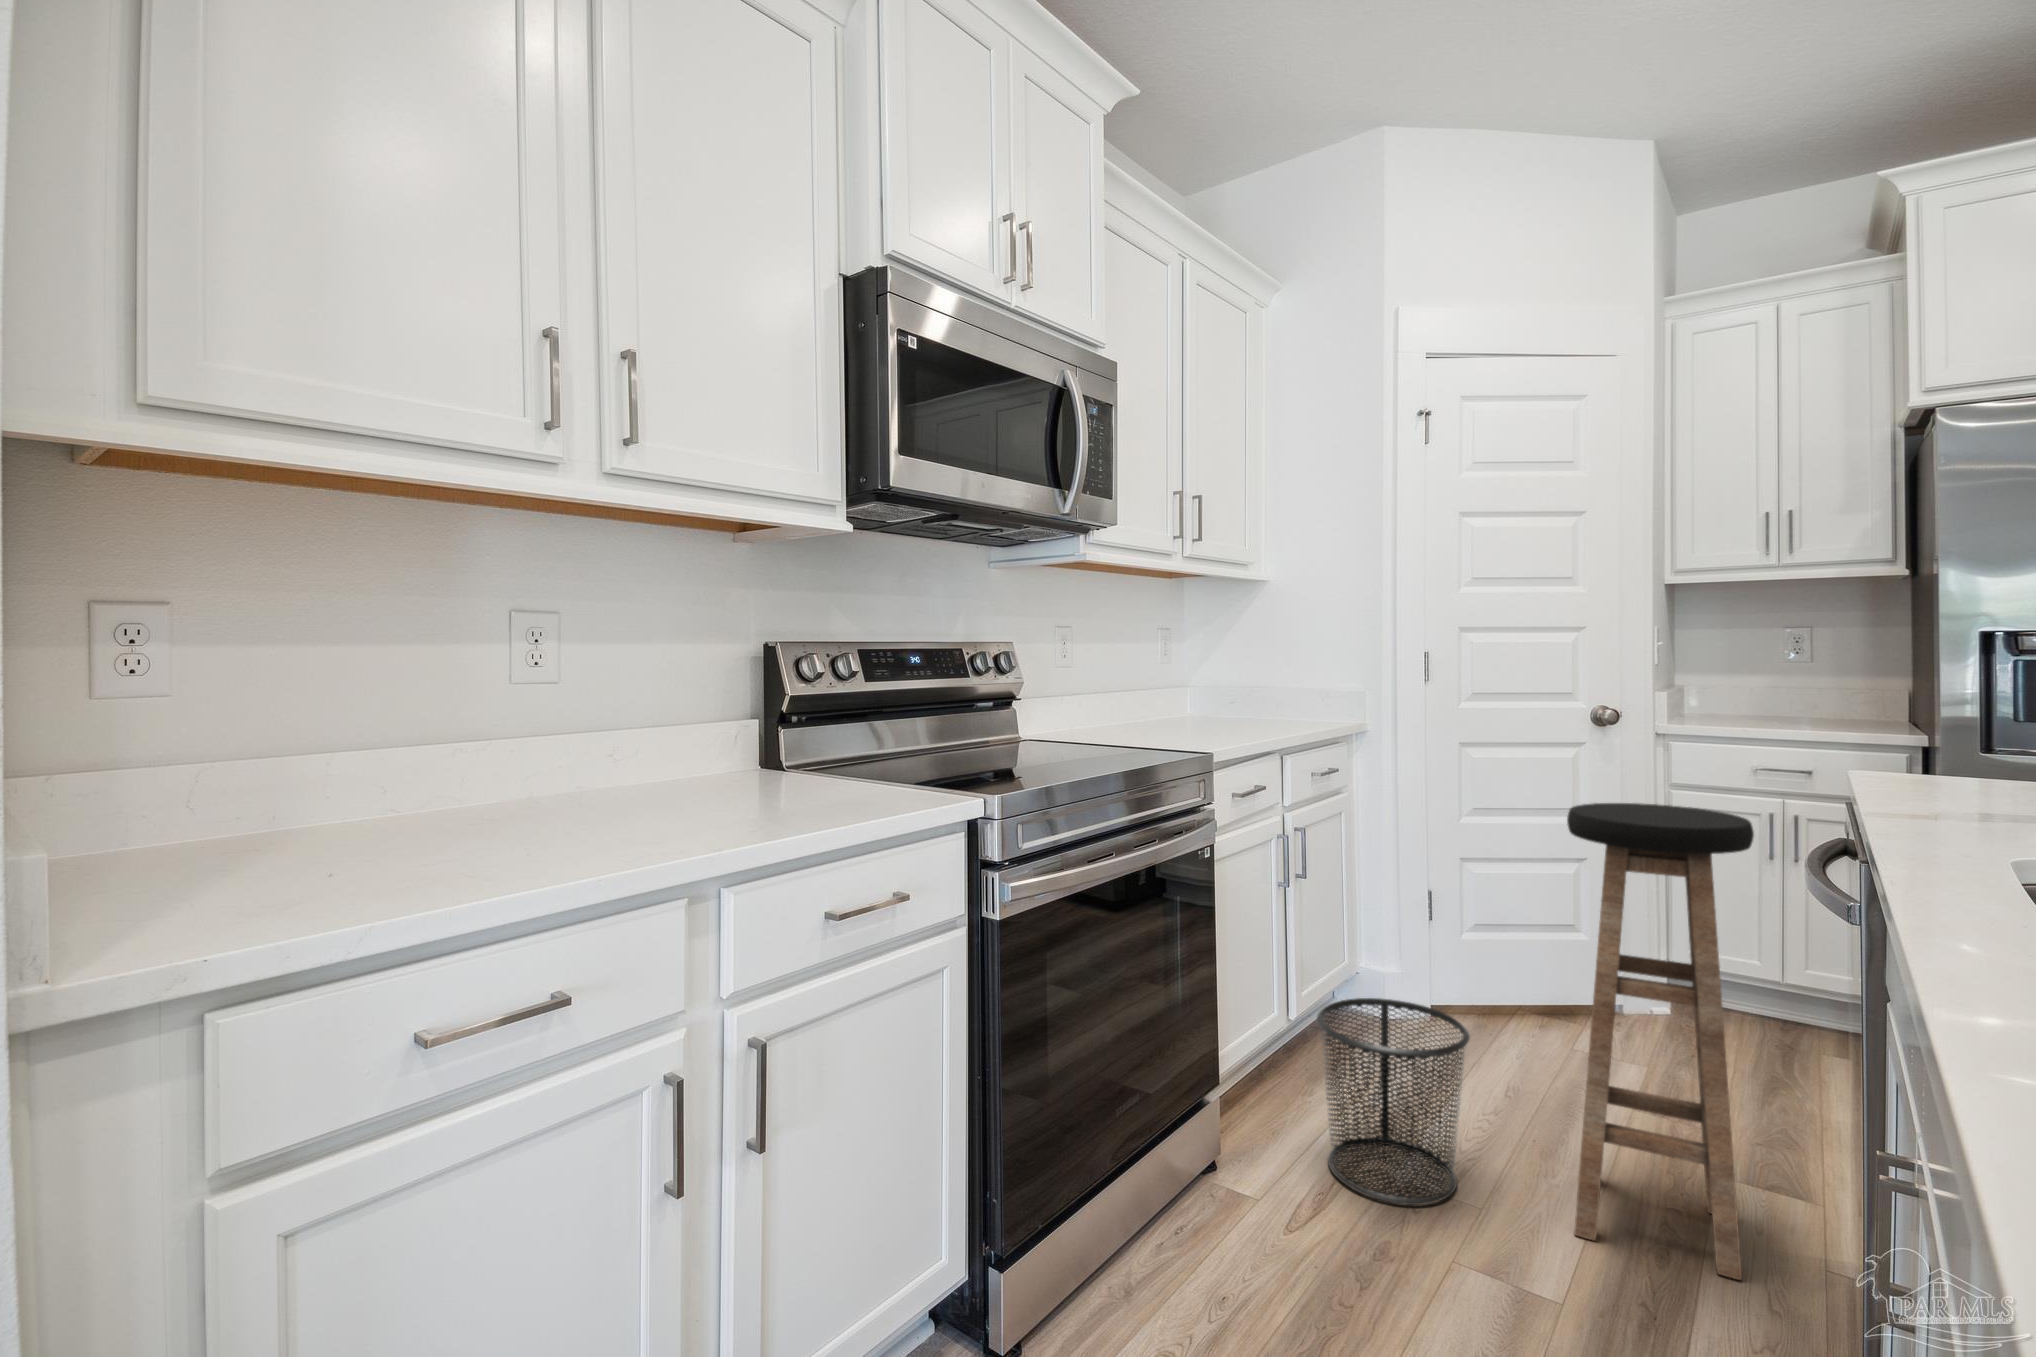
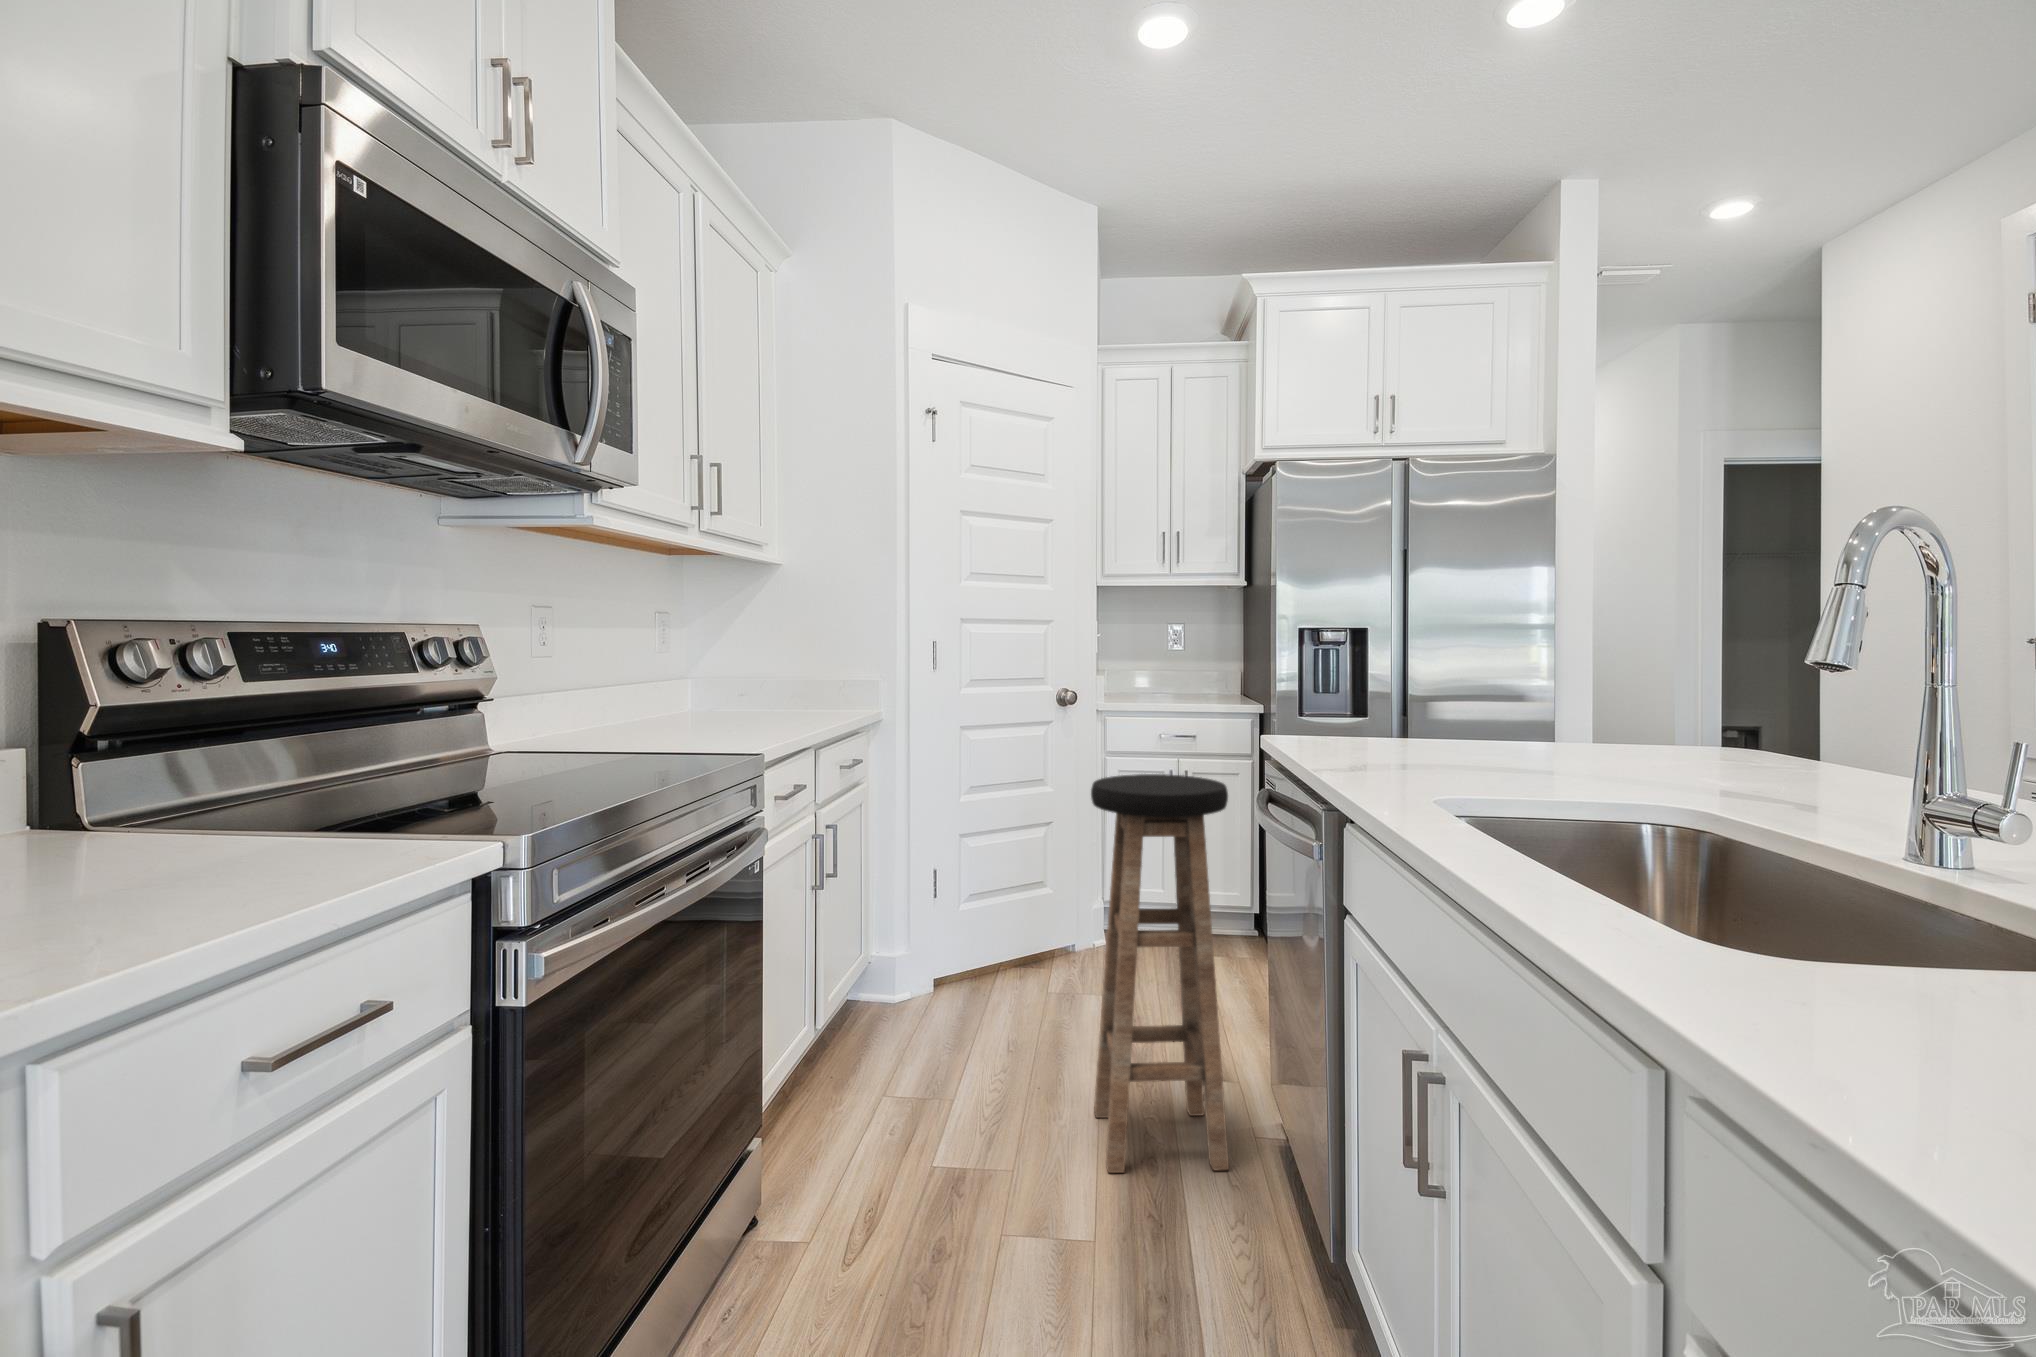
waste bin: present [1317,998,1470,1205] -> none [873,987,1016,1197]

